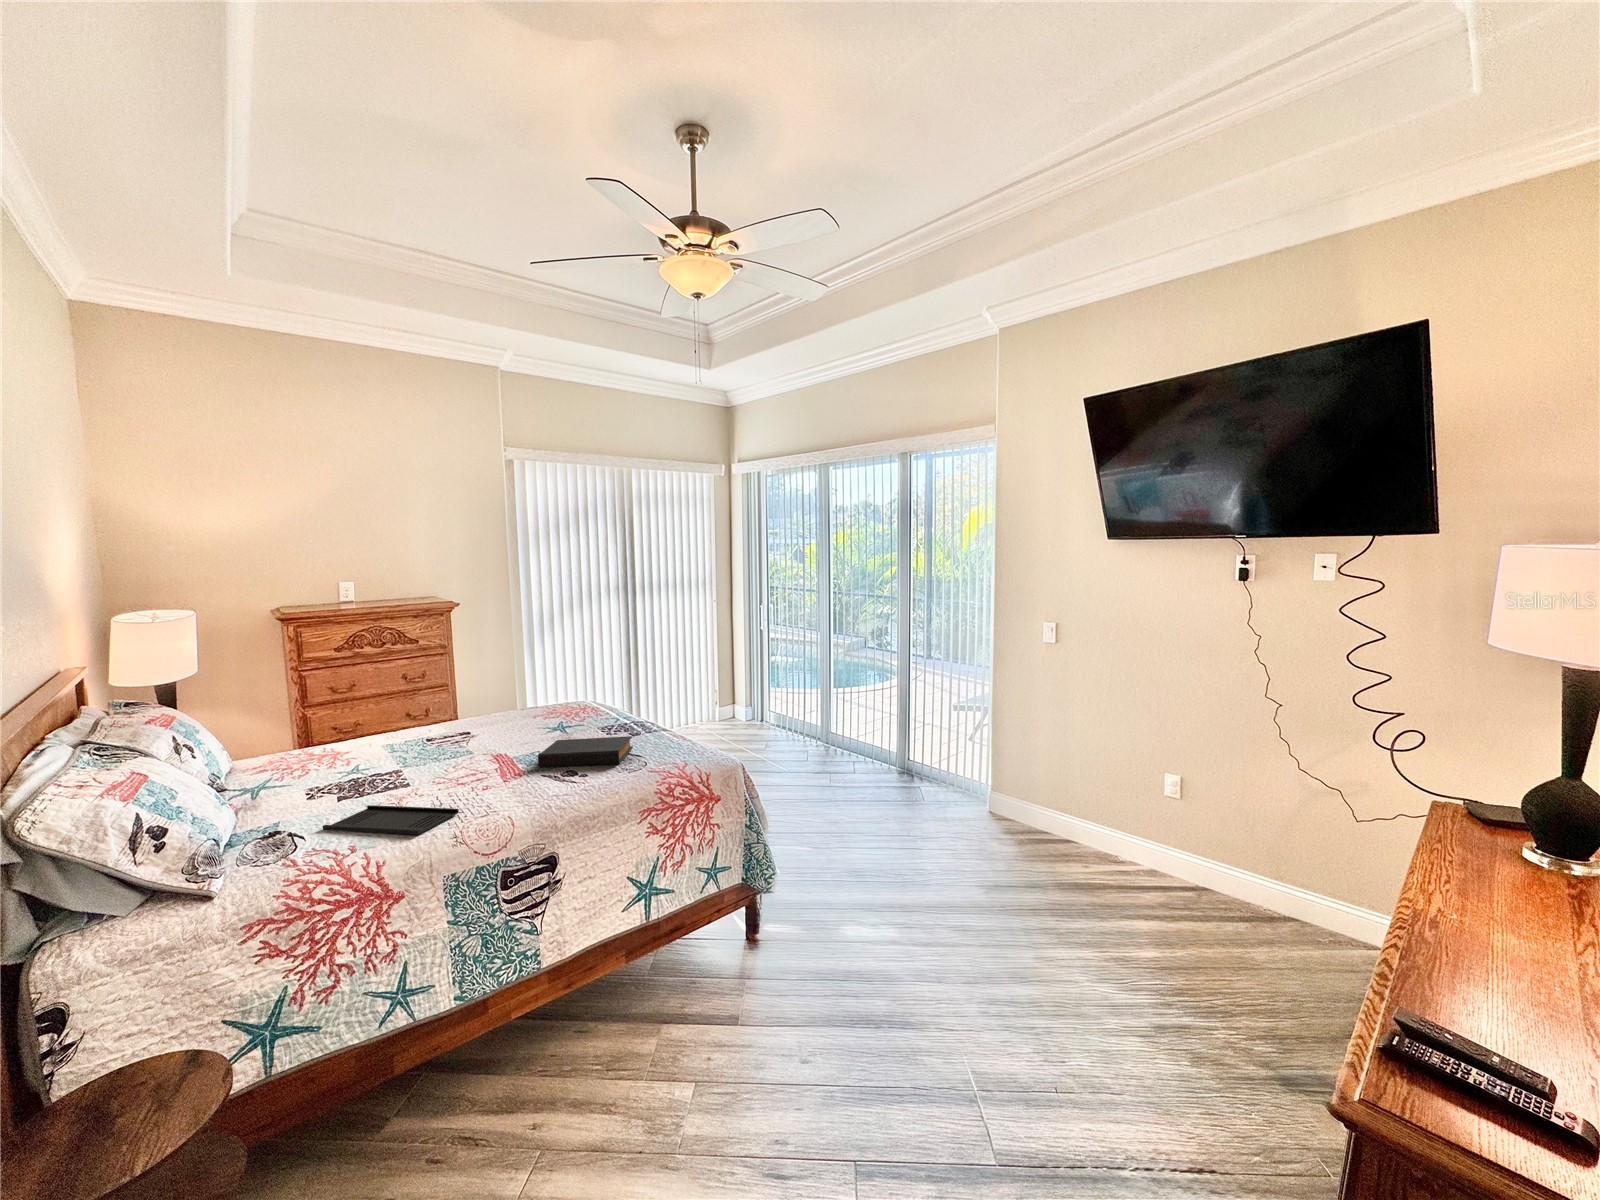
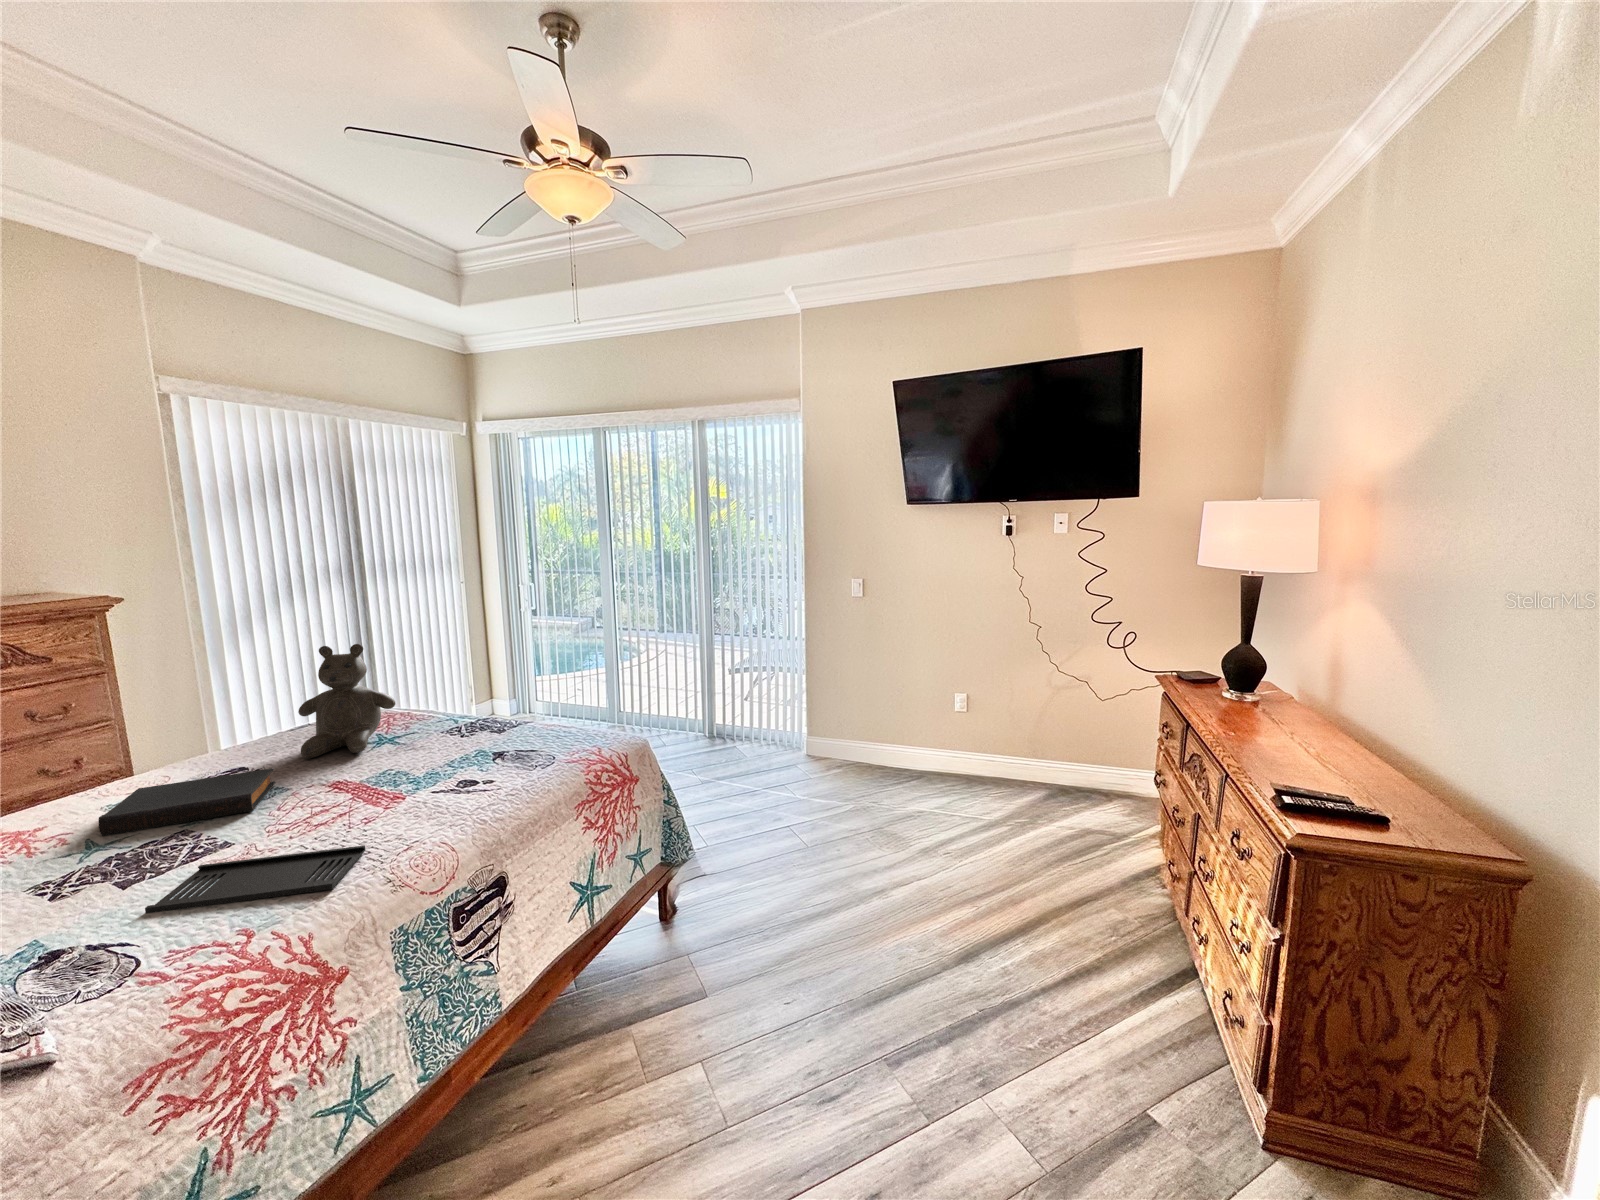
teddy bear: none [483,655,554,744] -> present [298,644,395,758]
book: present [538,736,633,767] -> present [98,768,276,836]

